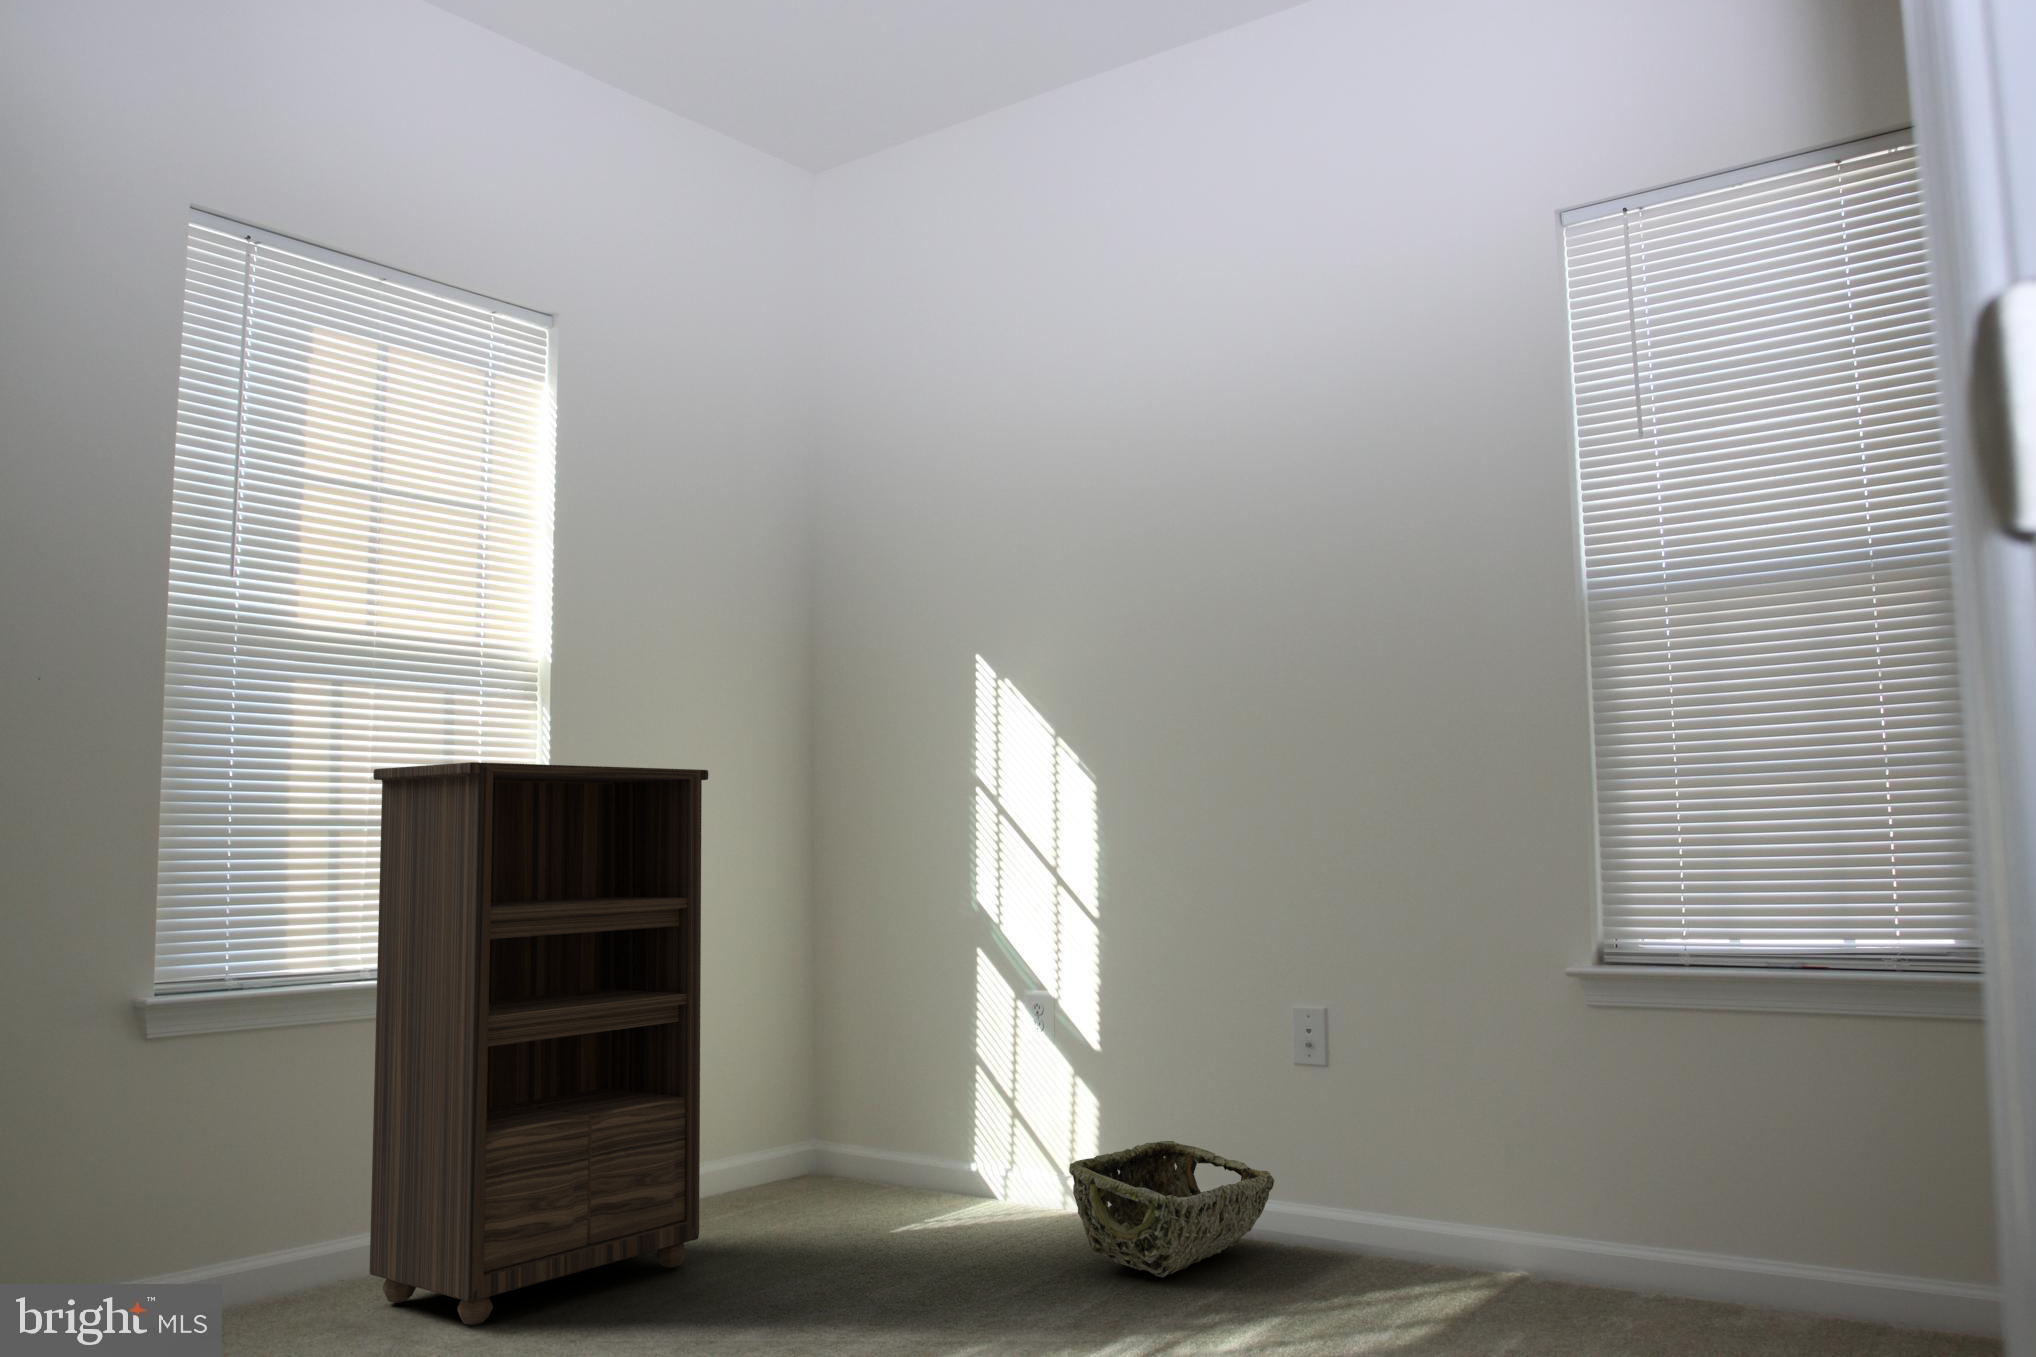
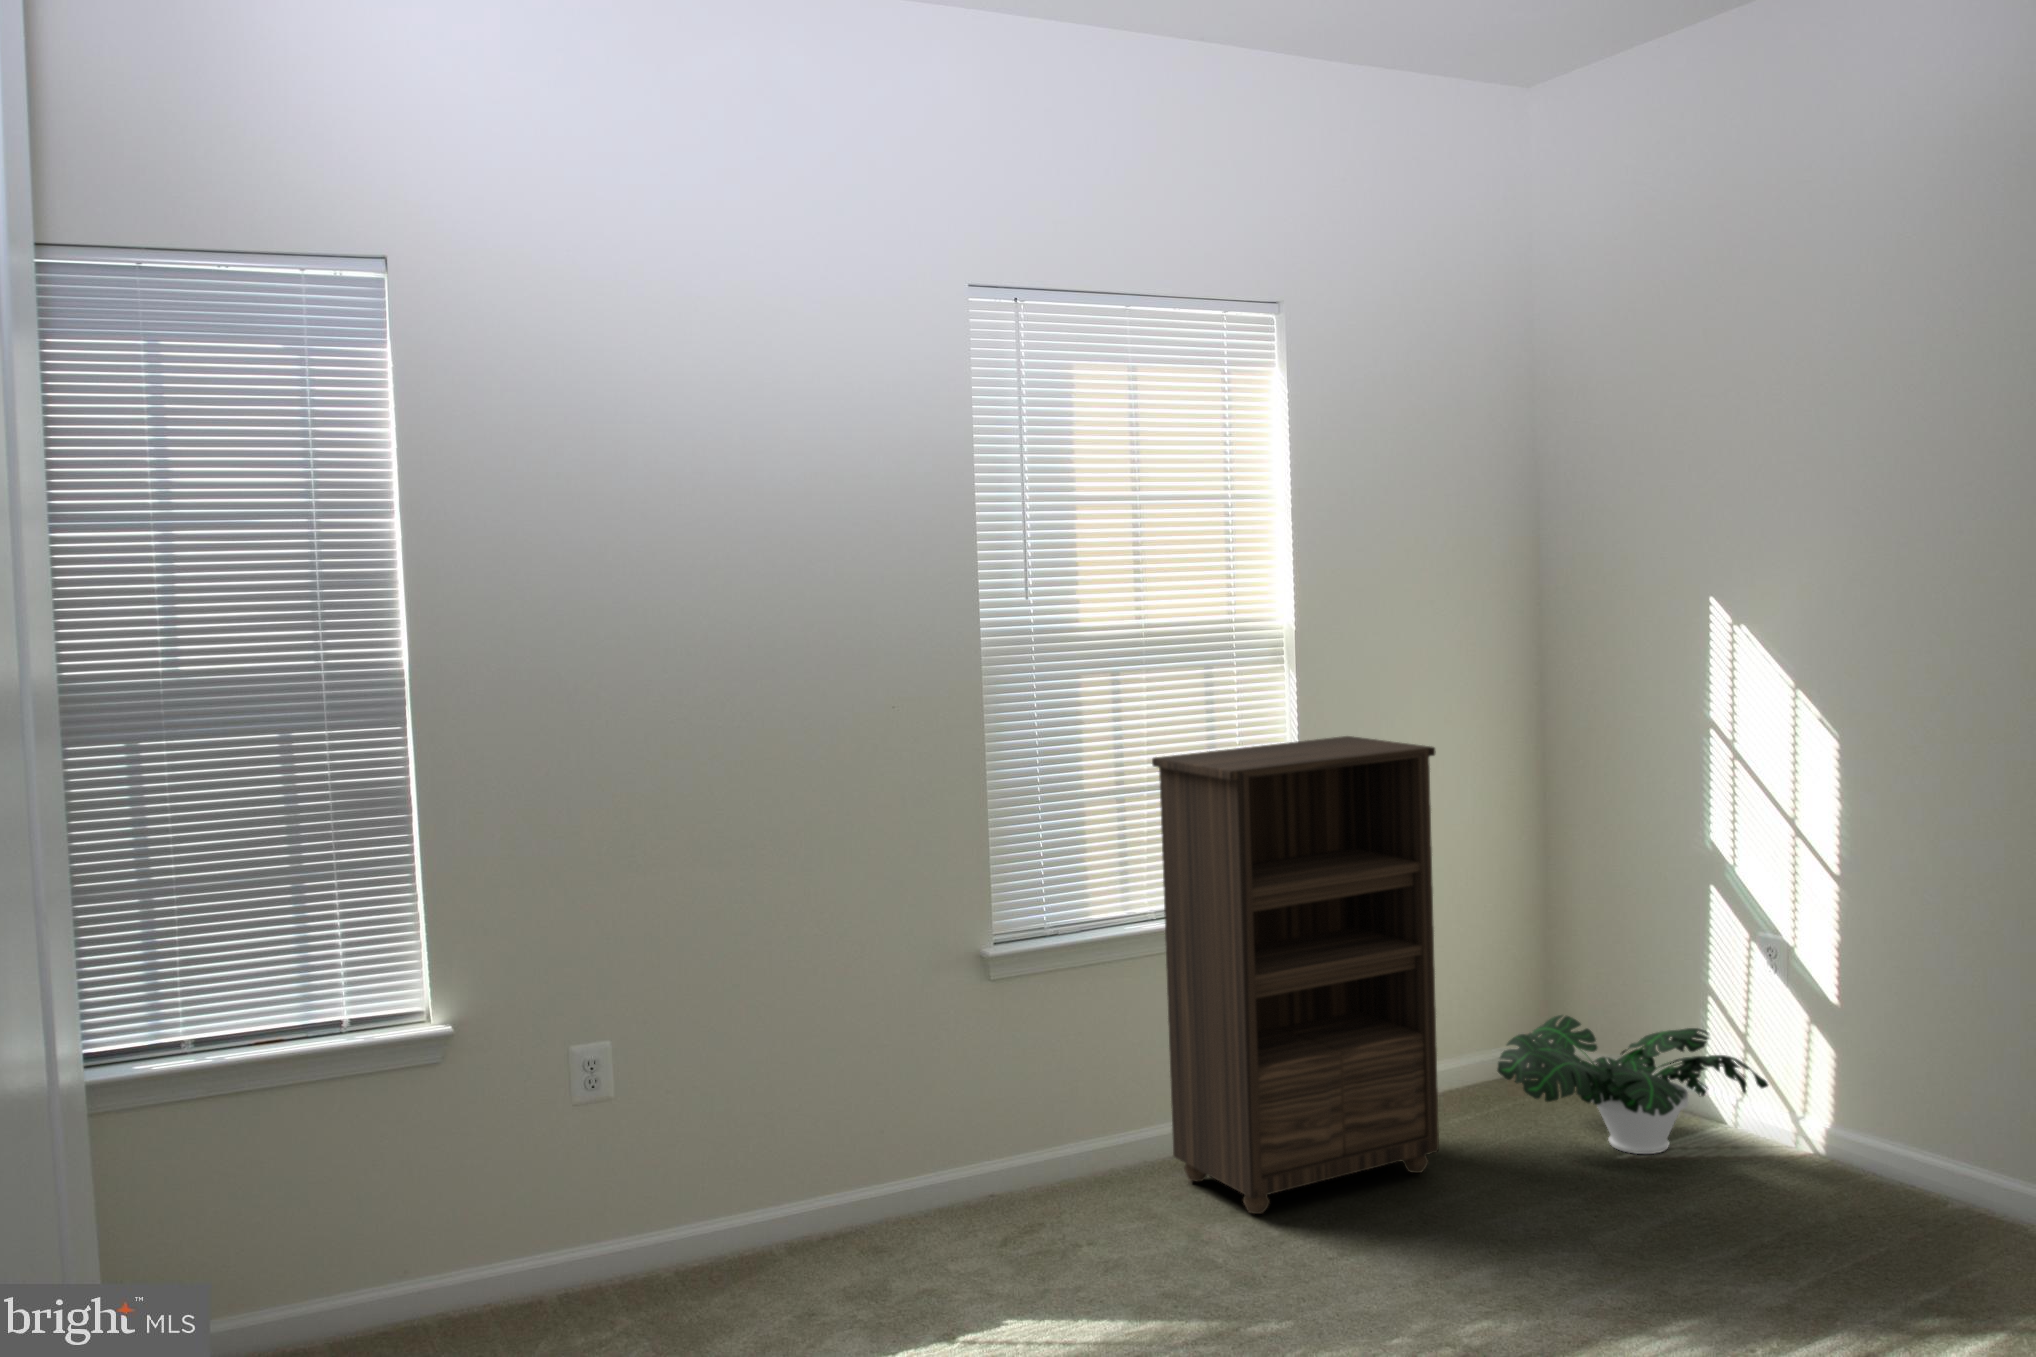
potted plant: none [764,1093,1040,1229] -> present [1497,1015,1768,1154]
woven basket: present [1069,1141,1275,1277] -> none [1786,1108,2015,1252]

